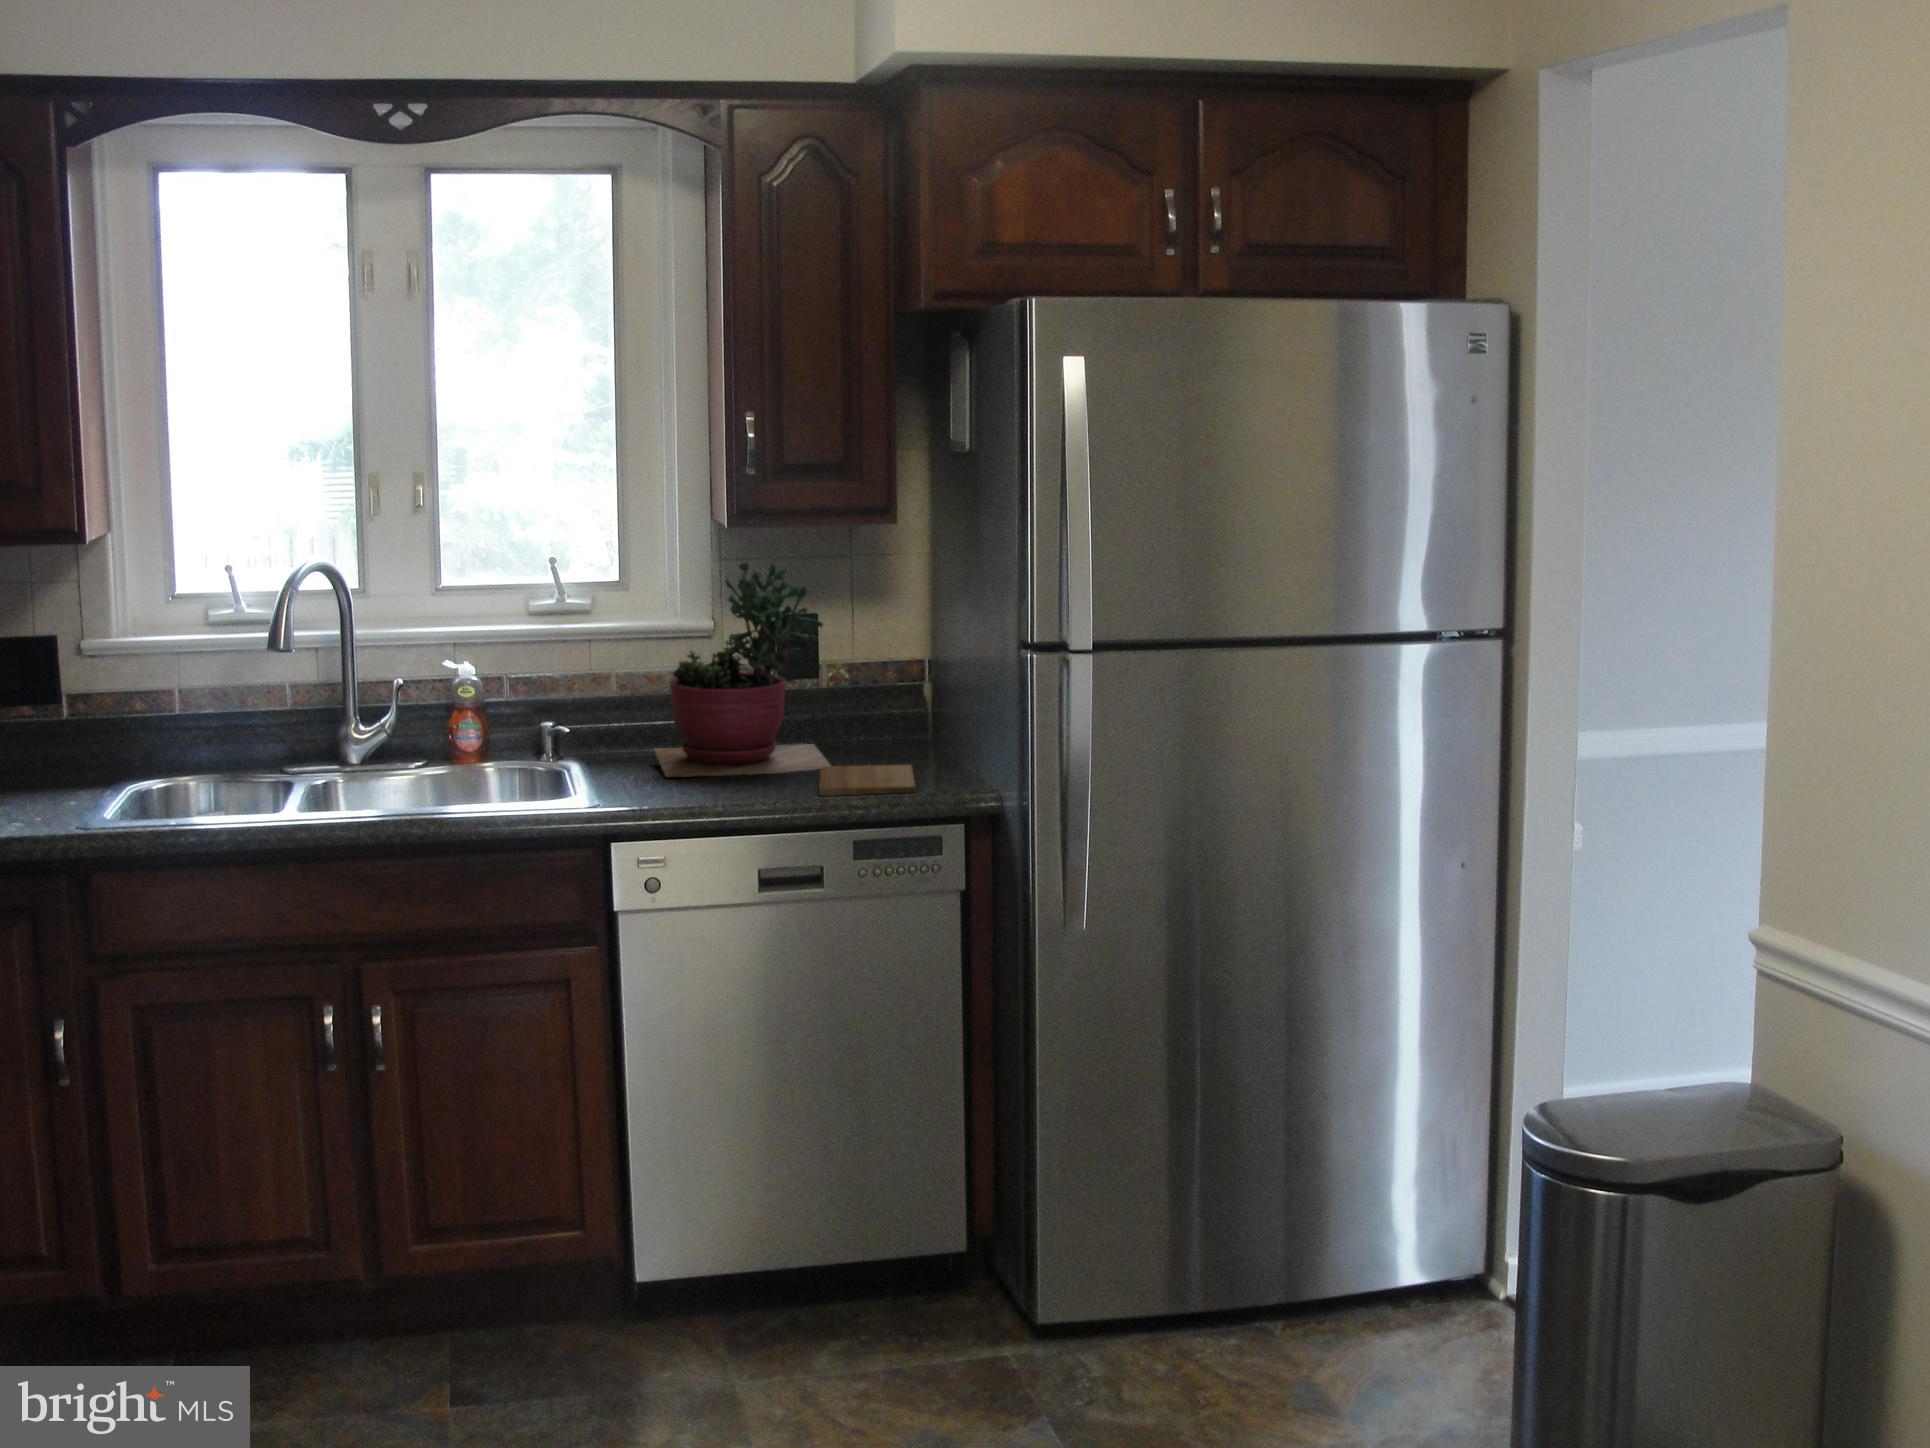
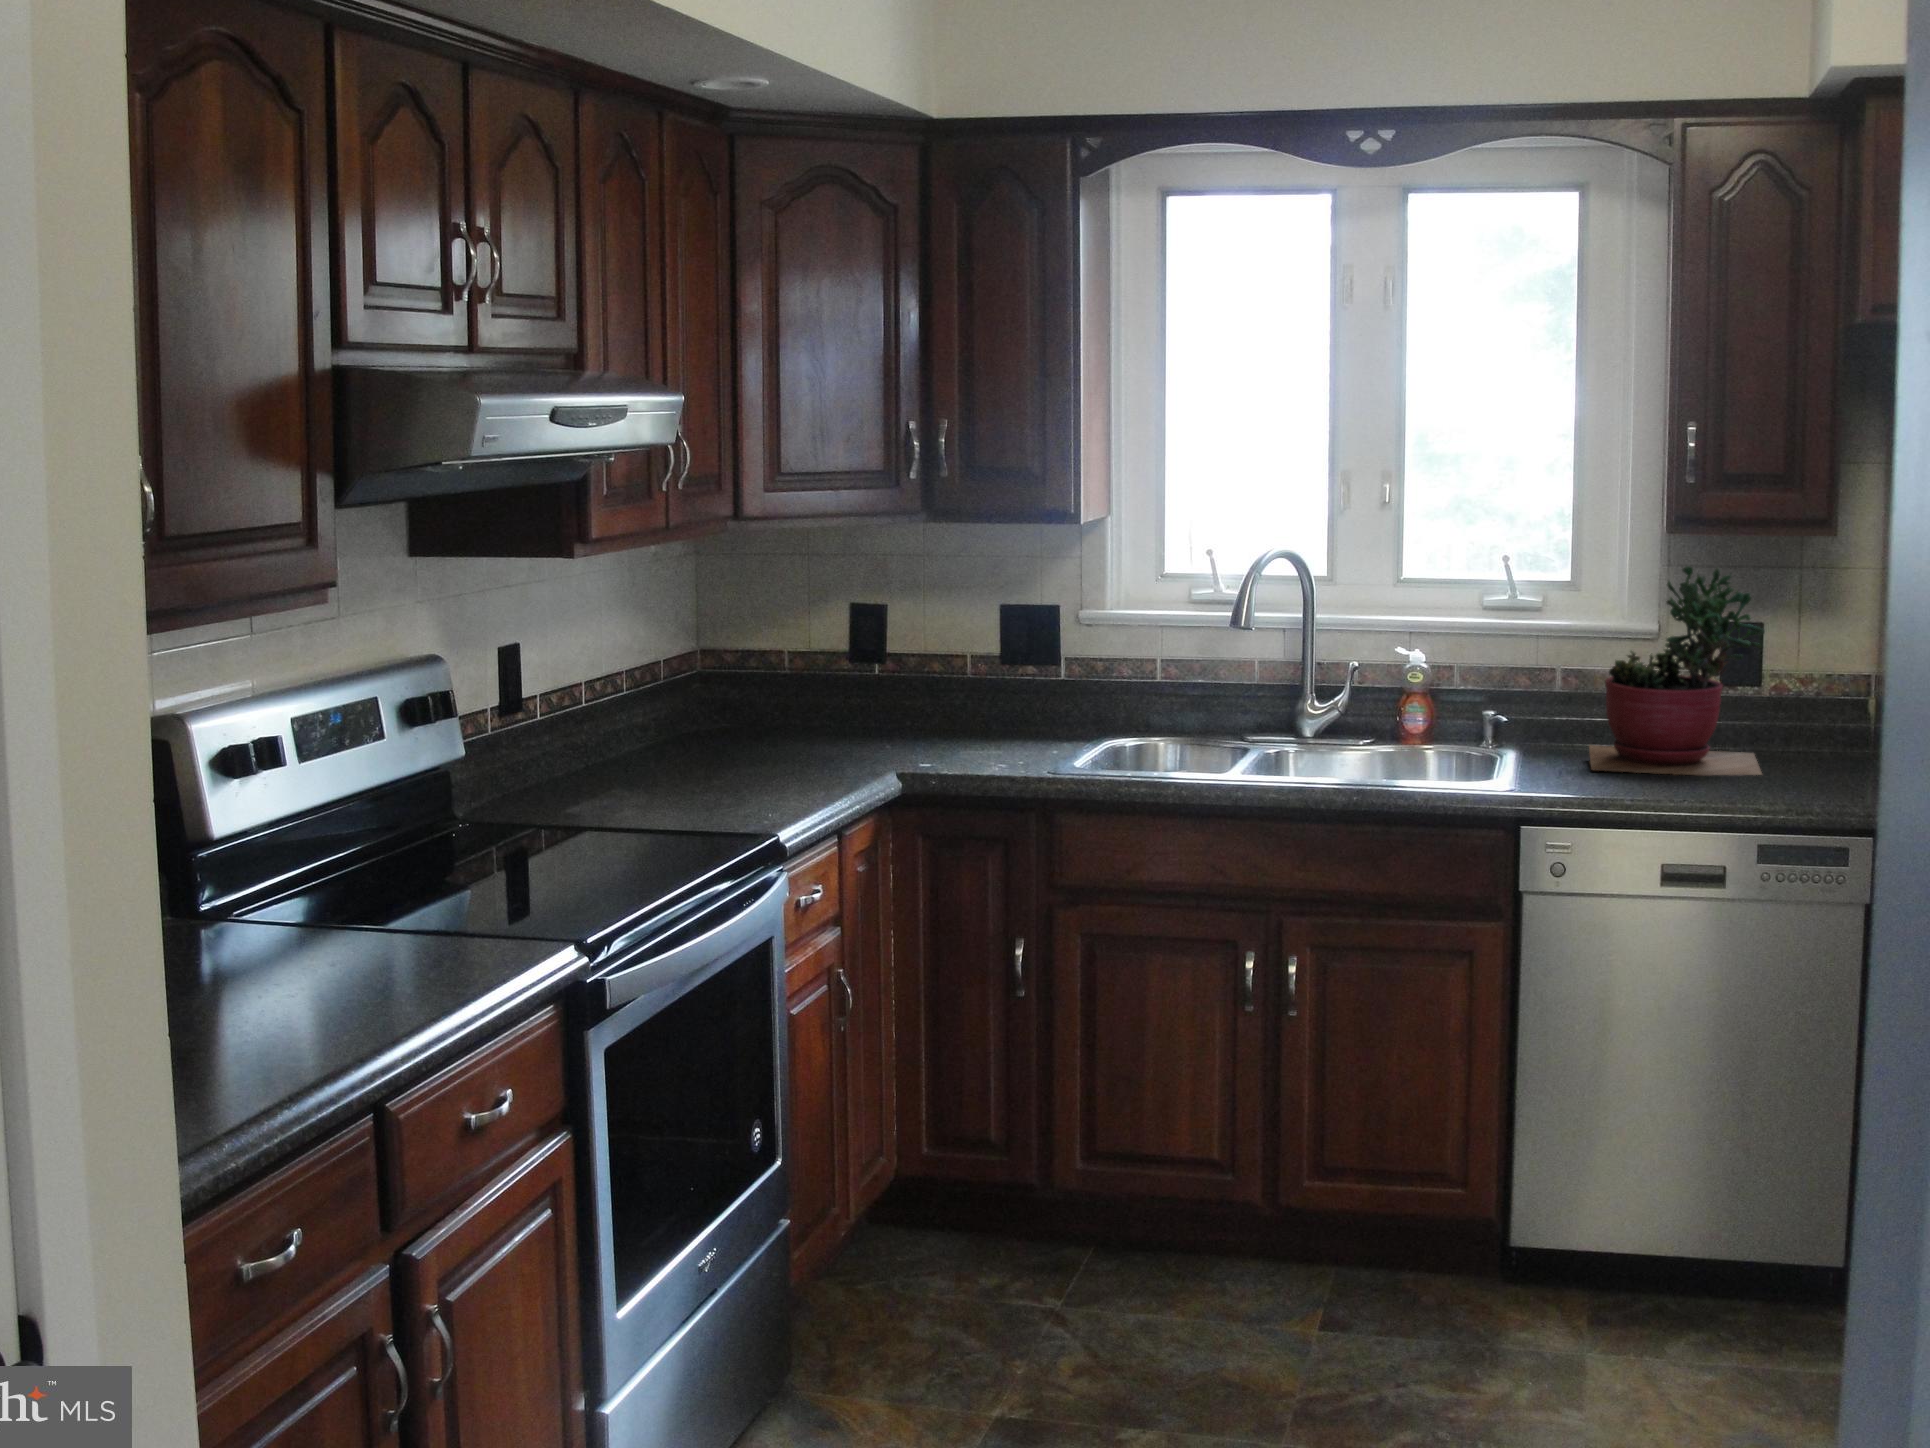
cutting board: present [819,765,916,796] -> none [1729,770,1837,801]

